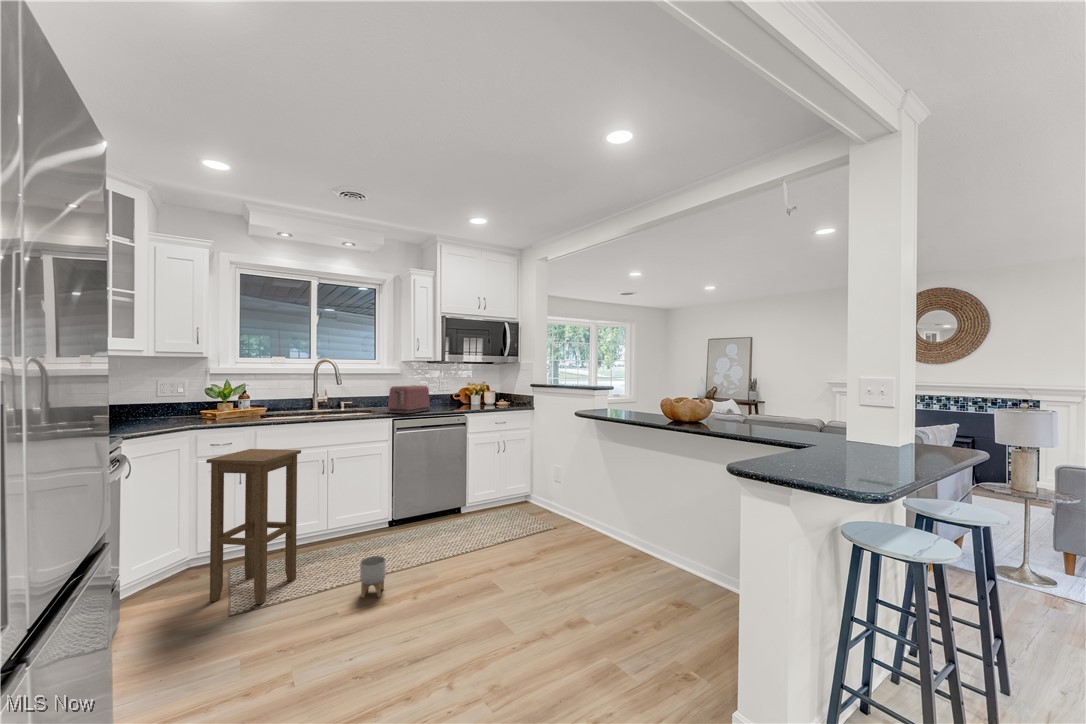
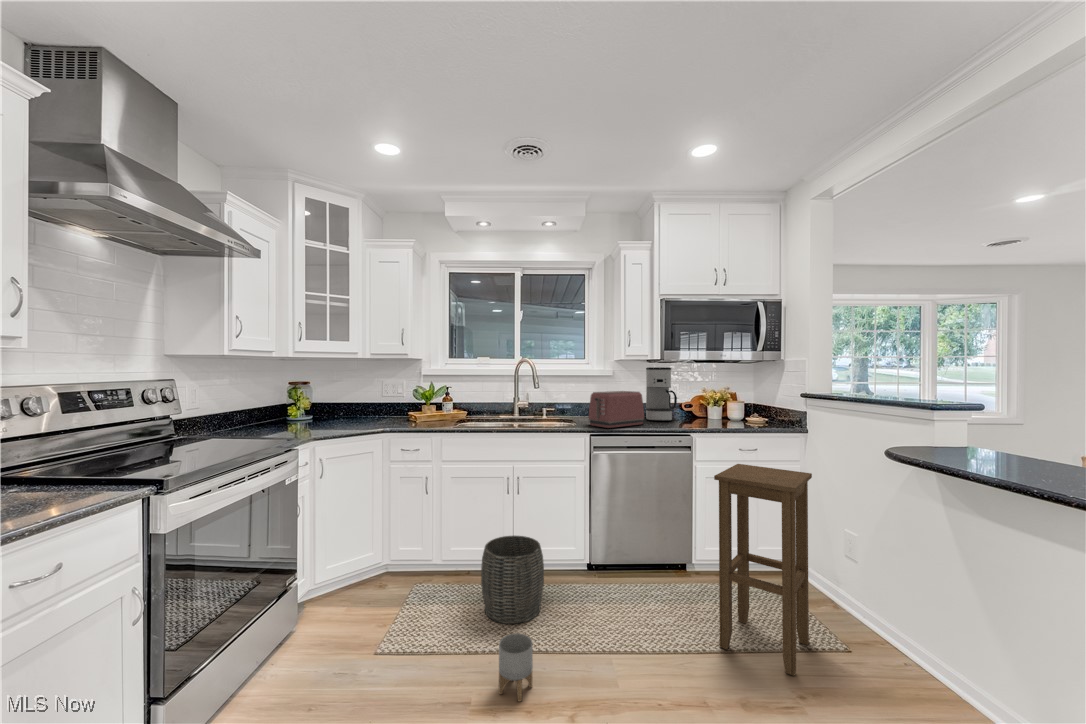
coffee maker: none [426,367,450,407] -> present [646,367,677,421]
stool: present [206,449,301,604] -> present [714,464,812,676]
woven basket: none [313,502,368,568] -> present [481,536,544,624]

